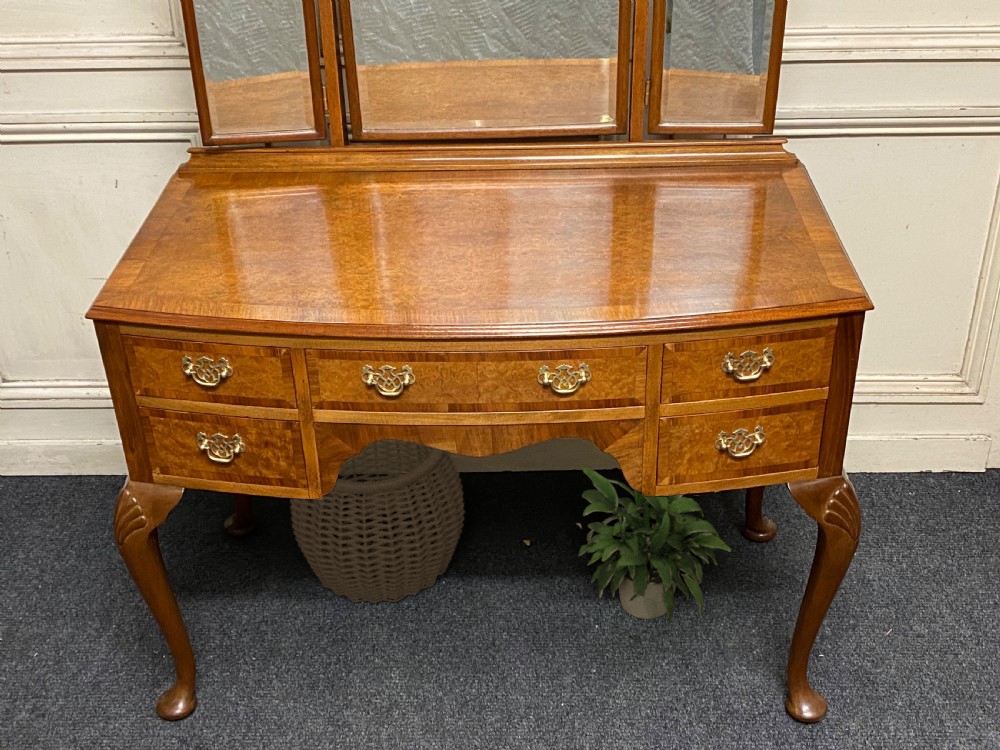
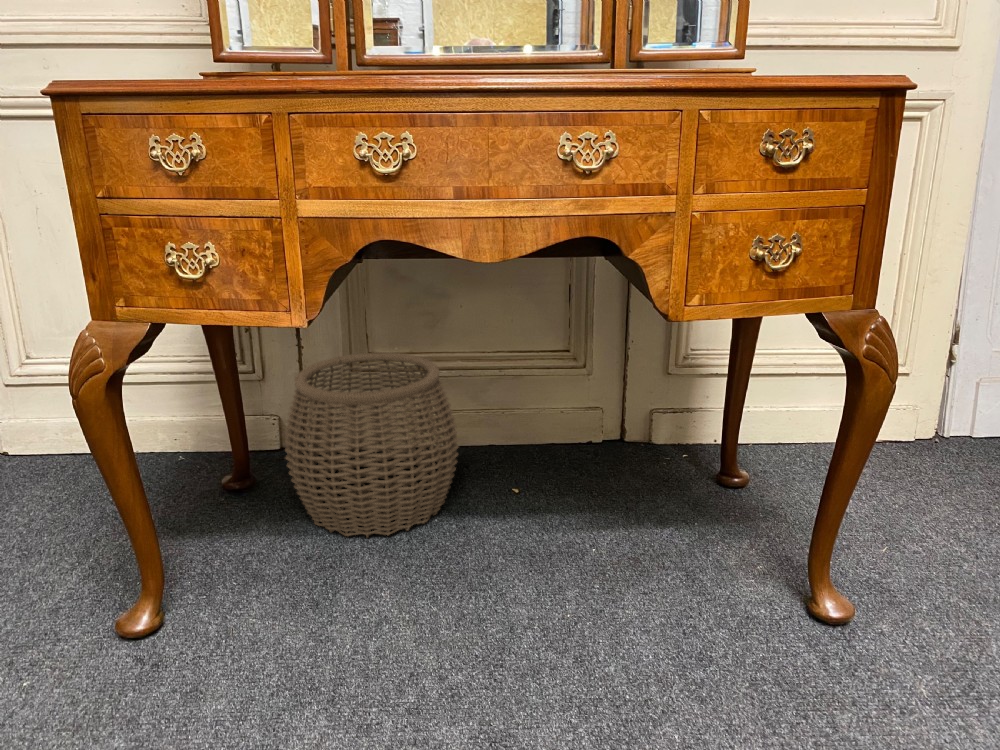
potted plant: present [577,466,731,625] -> none [565,381,730,545]

